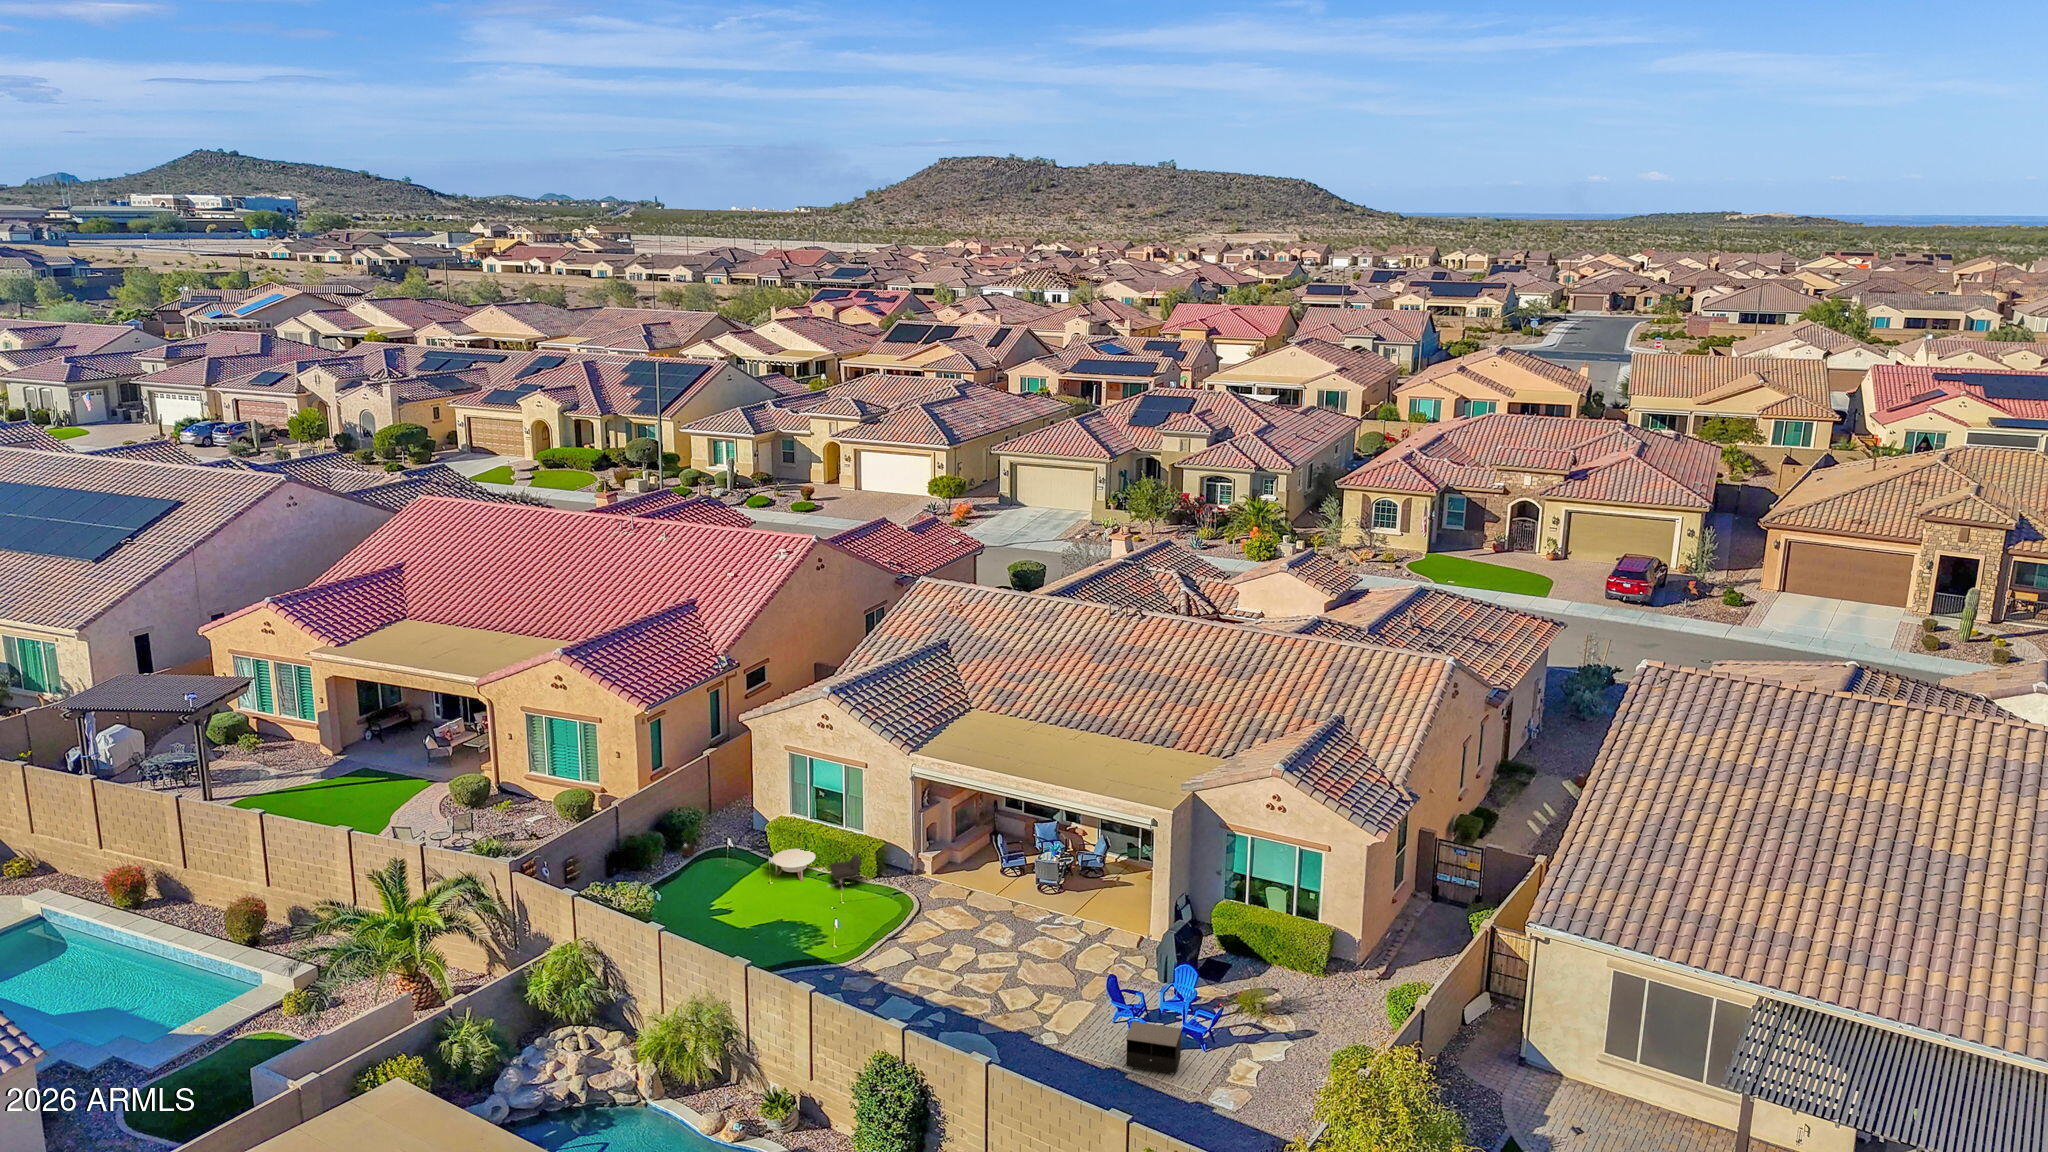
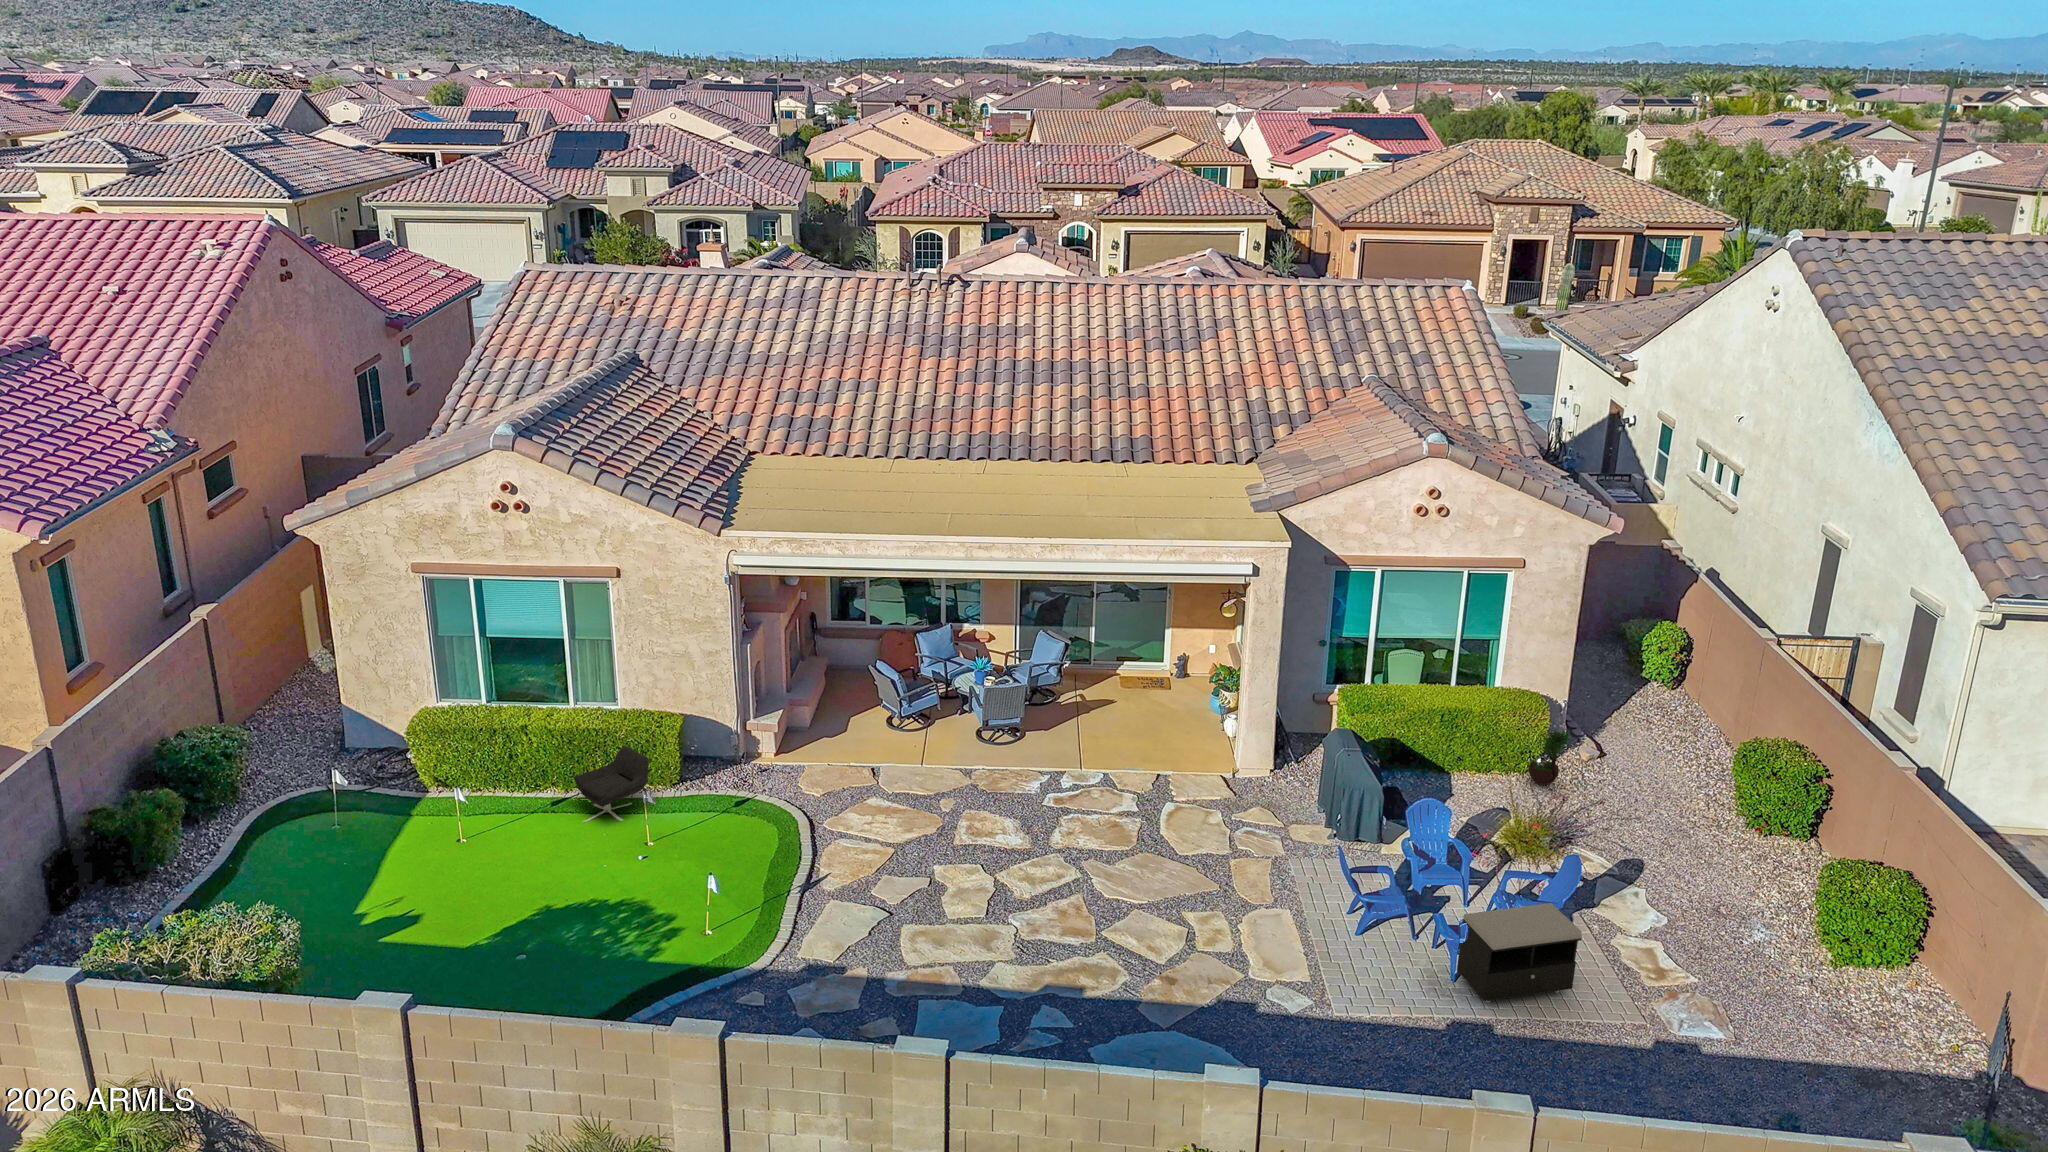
potted tree: present [681,828,697,857] -> present [1529,730,1570,785]
round table: present [772,849,816,881] -> none [443,762,537,825]

